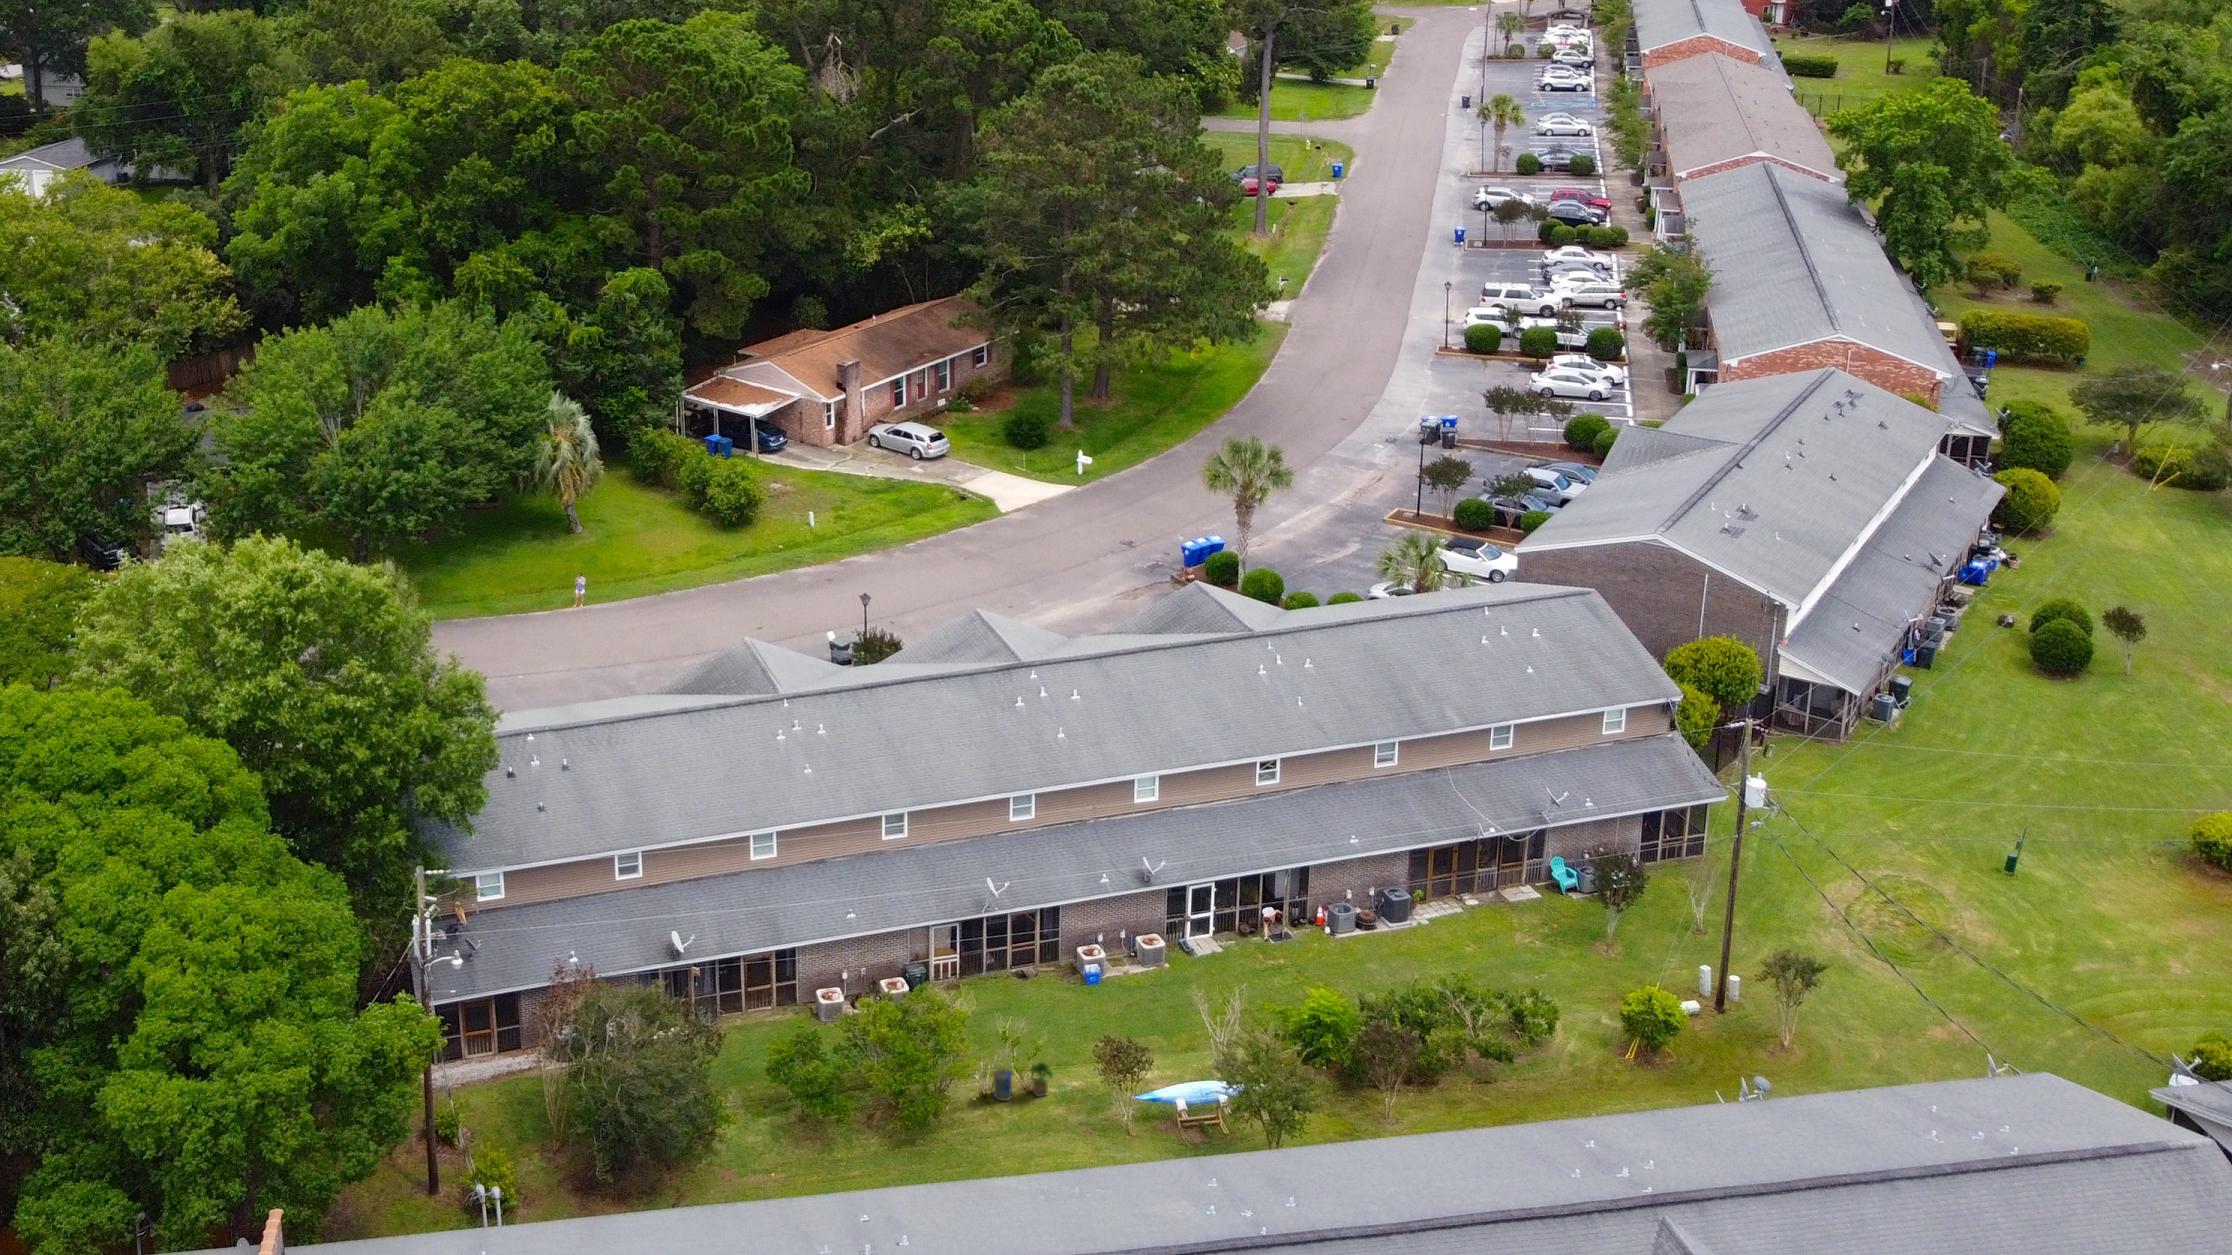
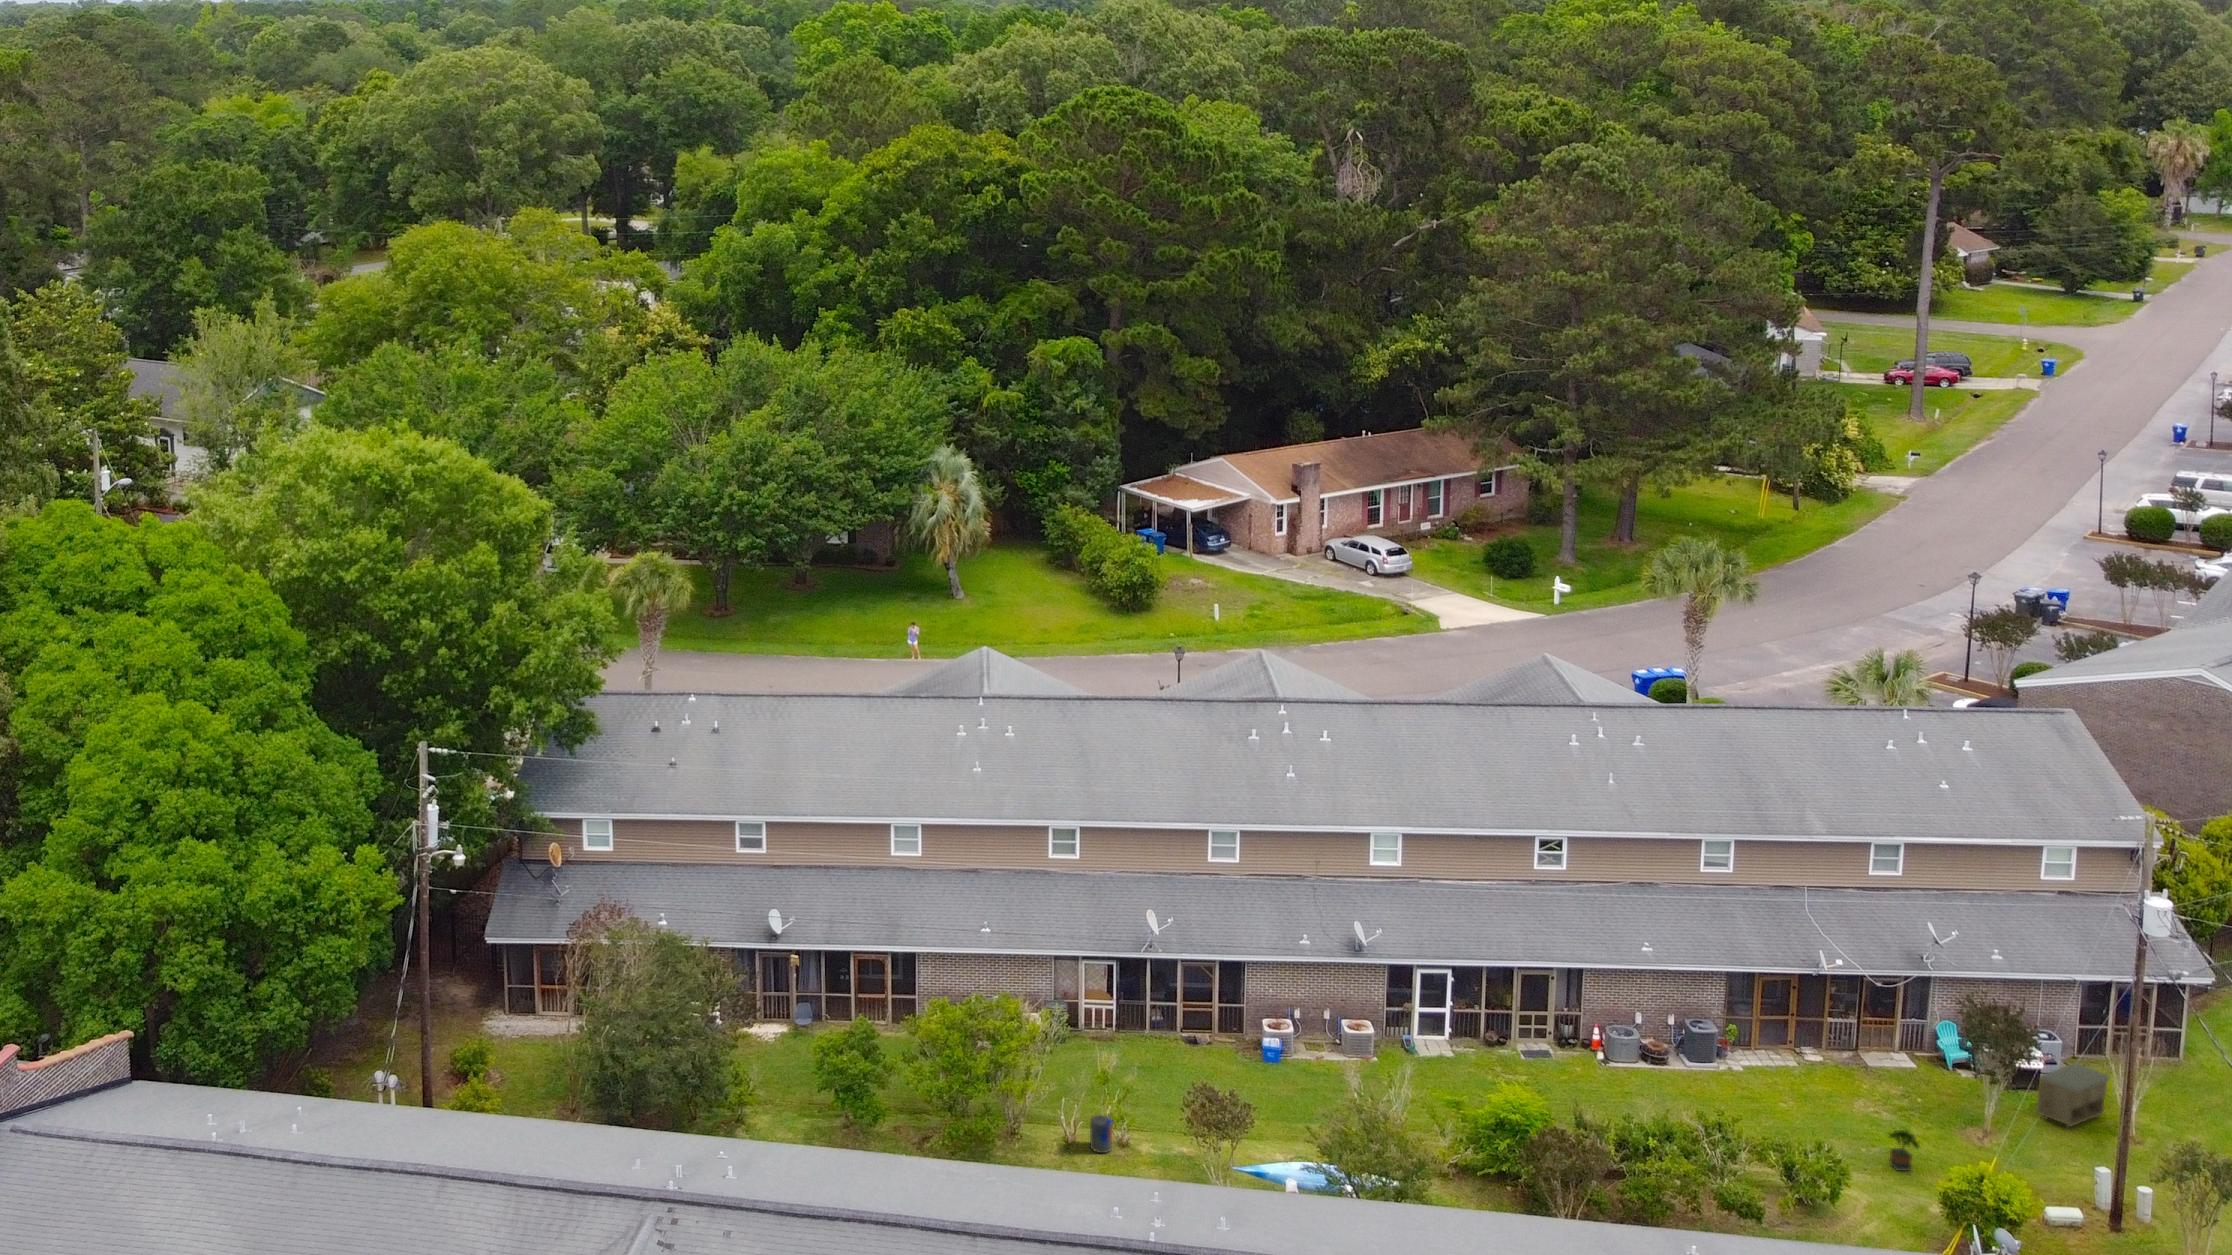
storage bench: none [1632,878,1677,929] -> present [2037,1063,2109,1127]
potted tree: present [1030,1063,1052,1097] -> present [1889,1130,1919,1171]

